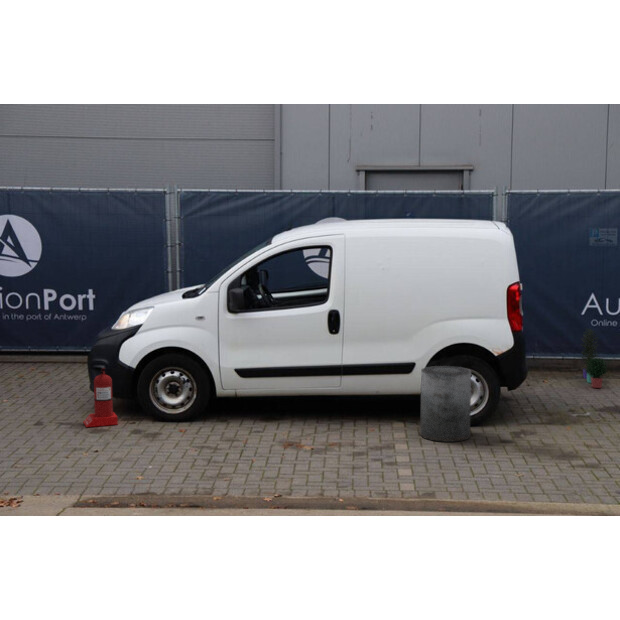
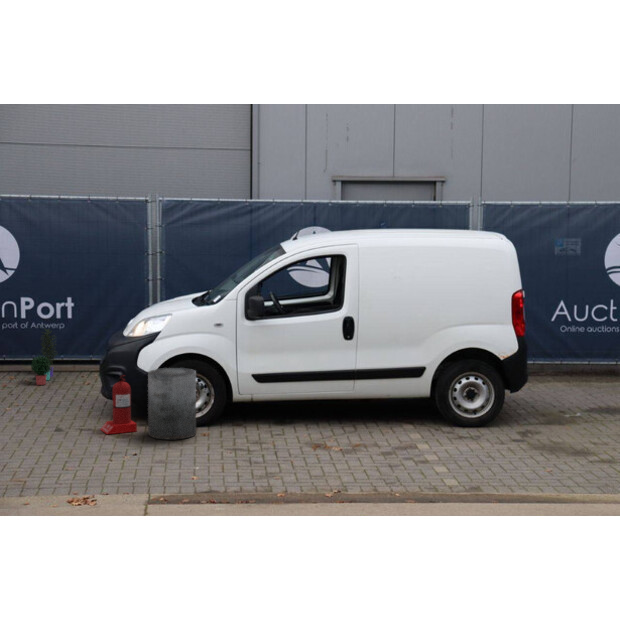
potted plant: present [581,329,607,388] -> present [31,329,56,385]
trash can: present [420,366,471,442] -> present [148,368,196,440]

